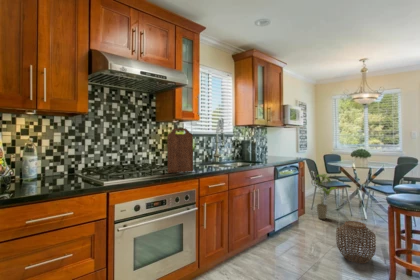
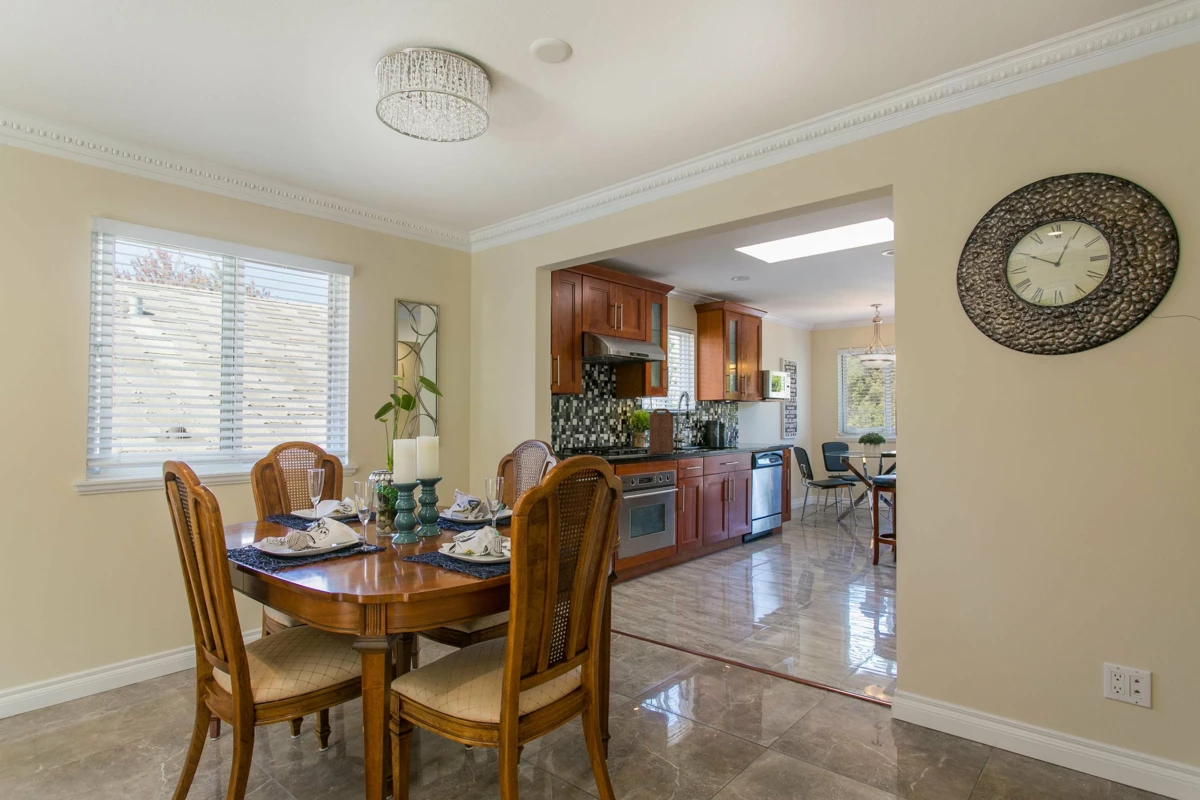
house plant: present [315,174,335,219] -> none [803,466,838,529]
woven basket: present [336,221,376,263] -> none [824,514,865,558]

